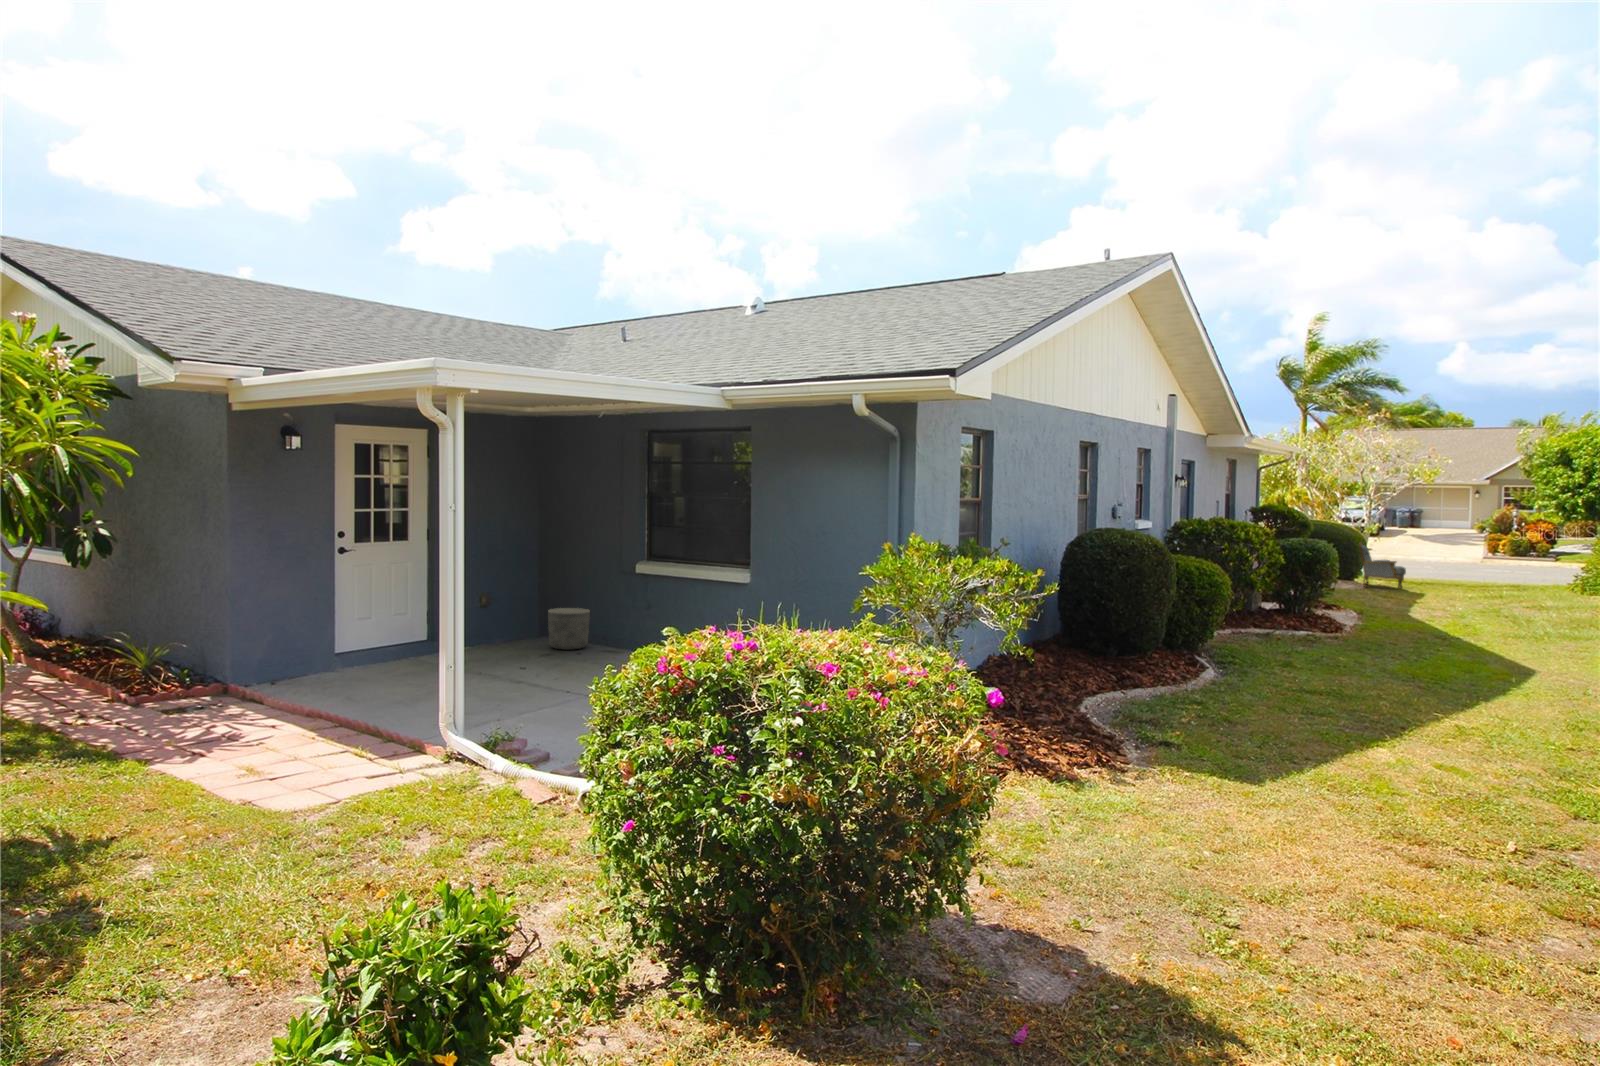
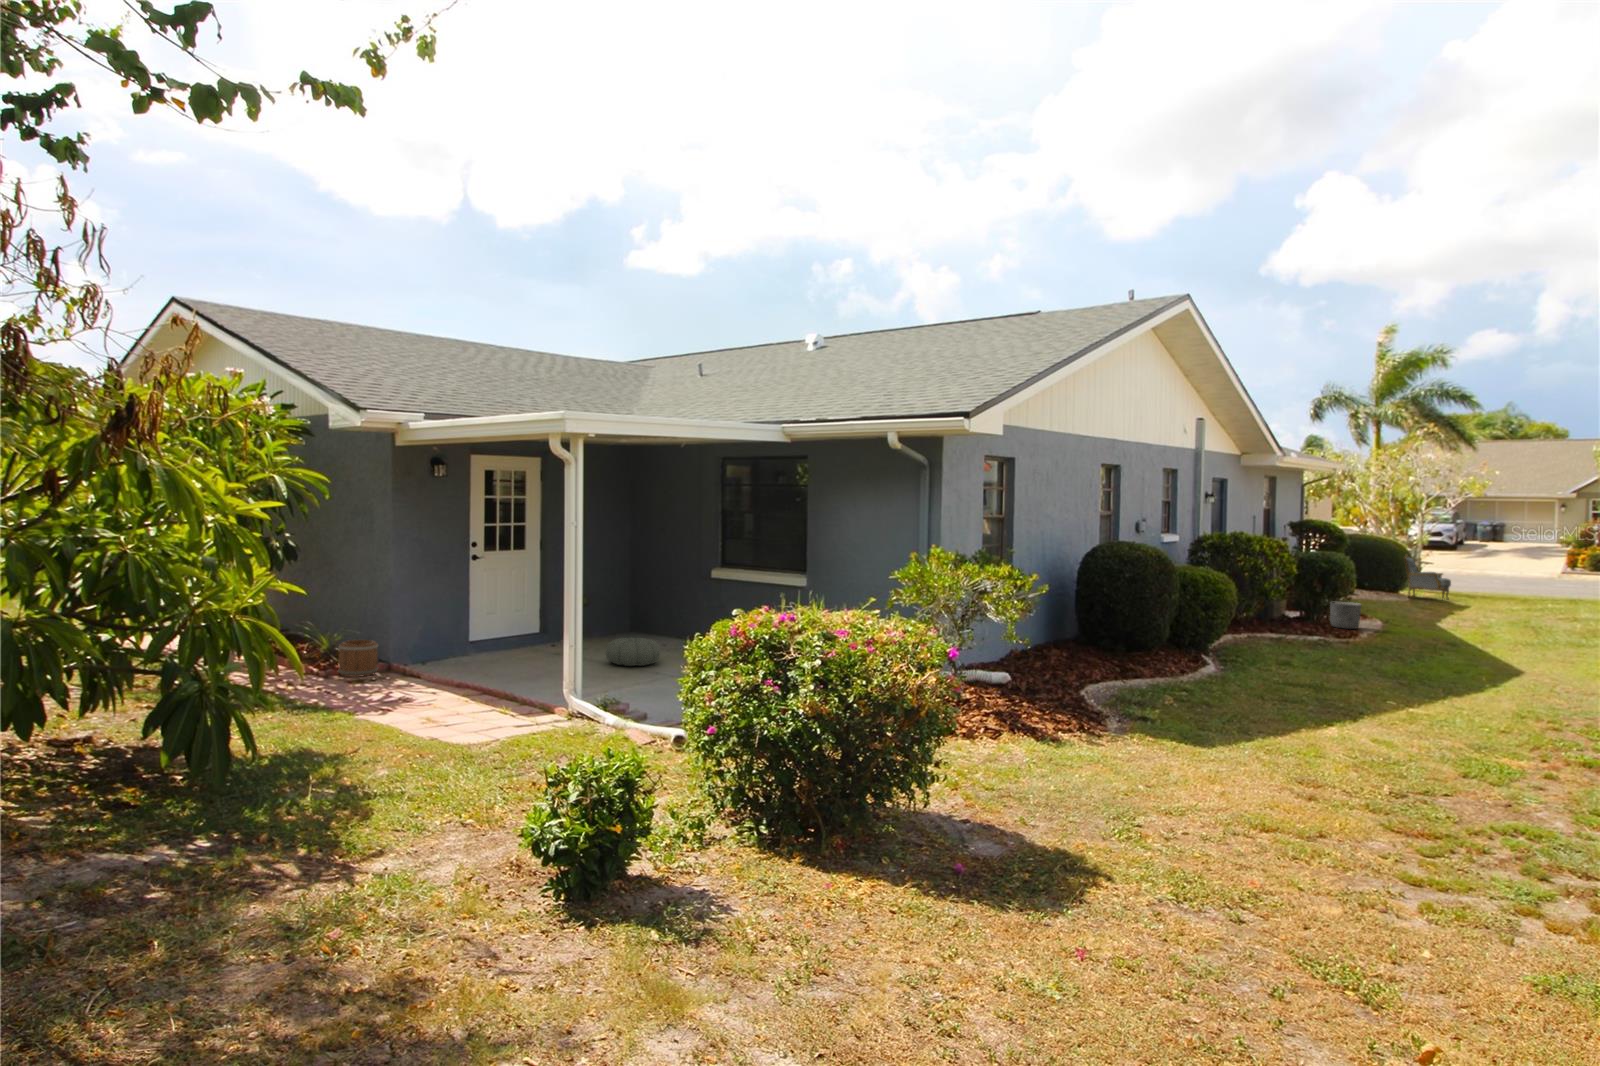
planter: present [548,608,590,650] -> present [1330,602,1361,629]
pouf: none [507,647,575,683] -> present [606,638,660,666]
bucket: none [155,656,213,704] -> present [338,640,378,677]

